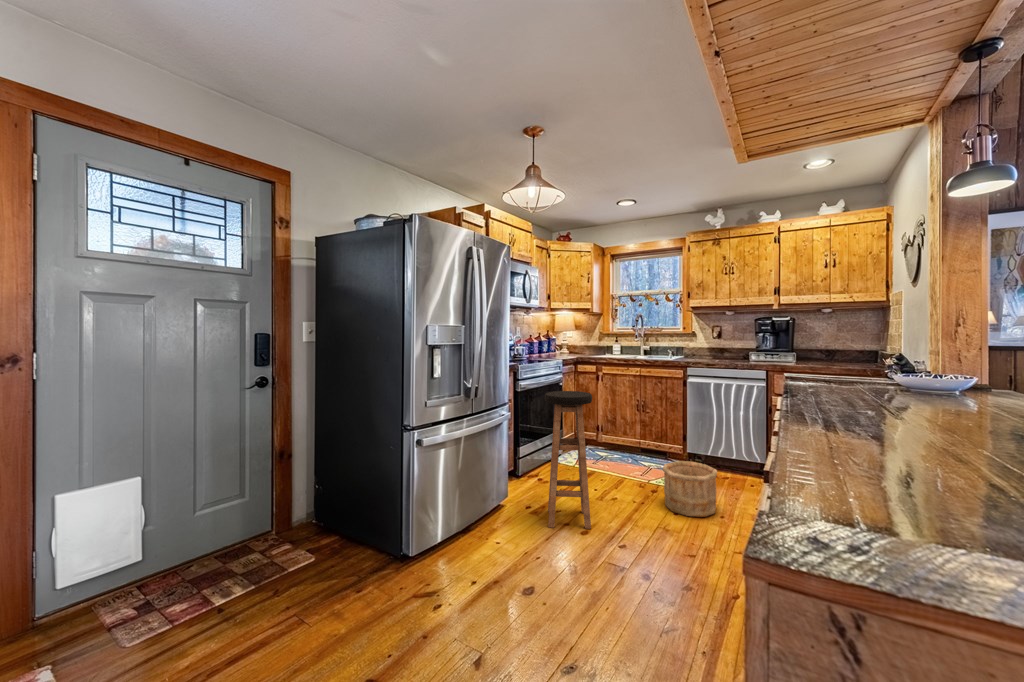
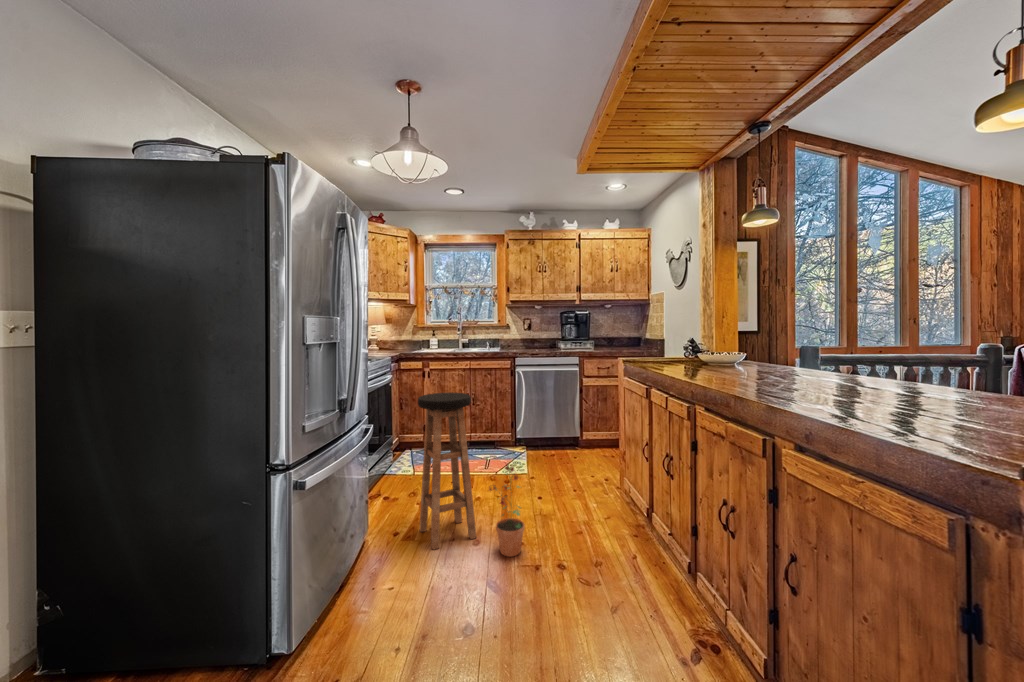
wooden bucket: present [662,461,717,517] -> none [521,448,570,500]
potted plant: none [598,463,629,553] -> present [489,463,525,557]

